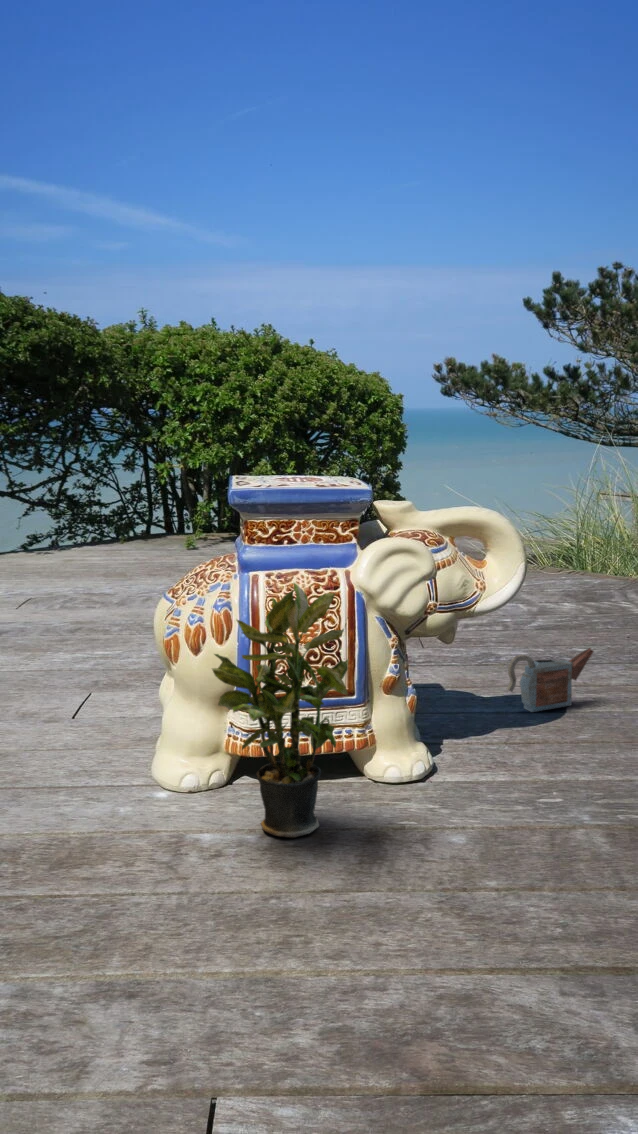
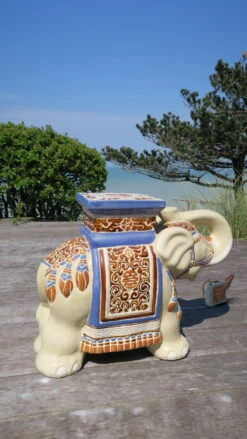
potted plant: present [212,583,349,838] -> none [85,256,168,408]

